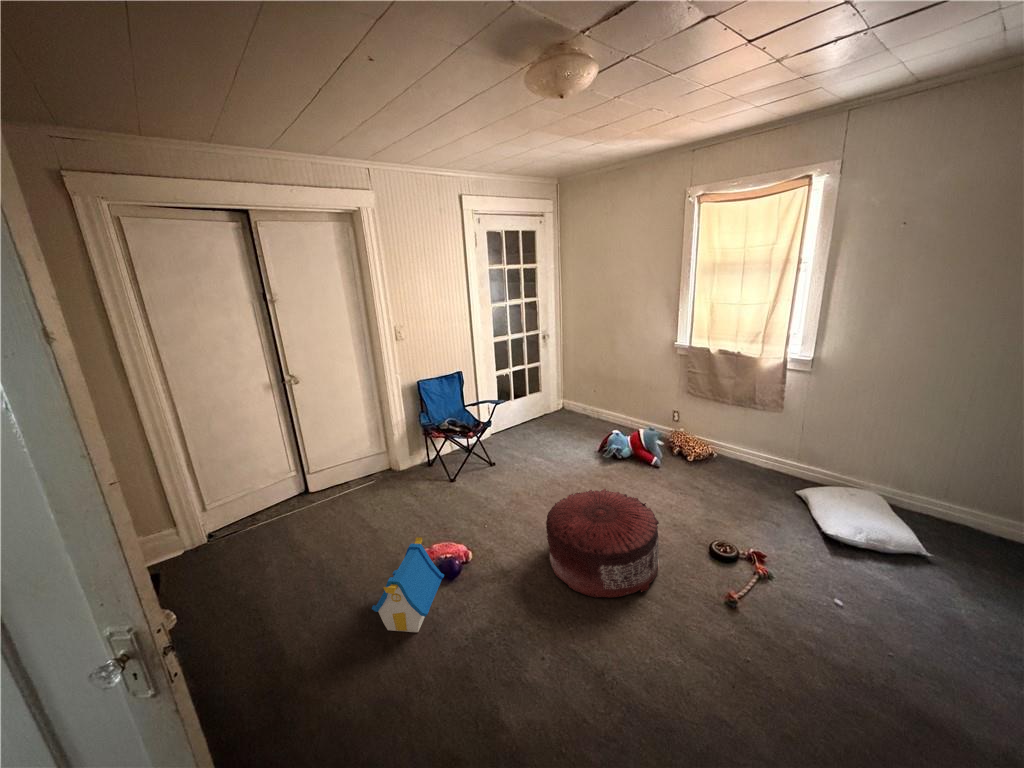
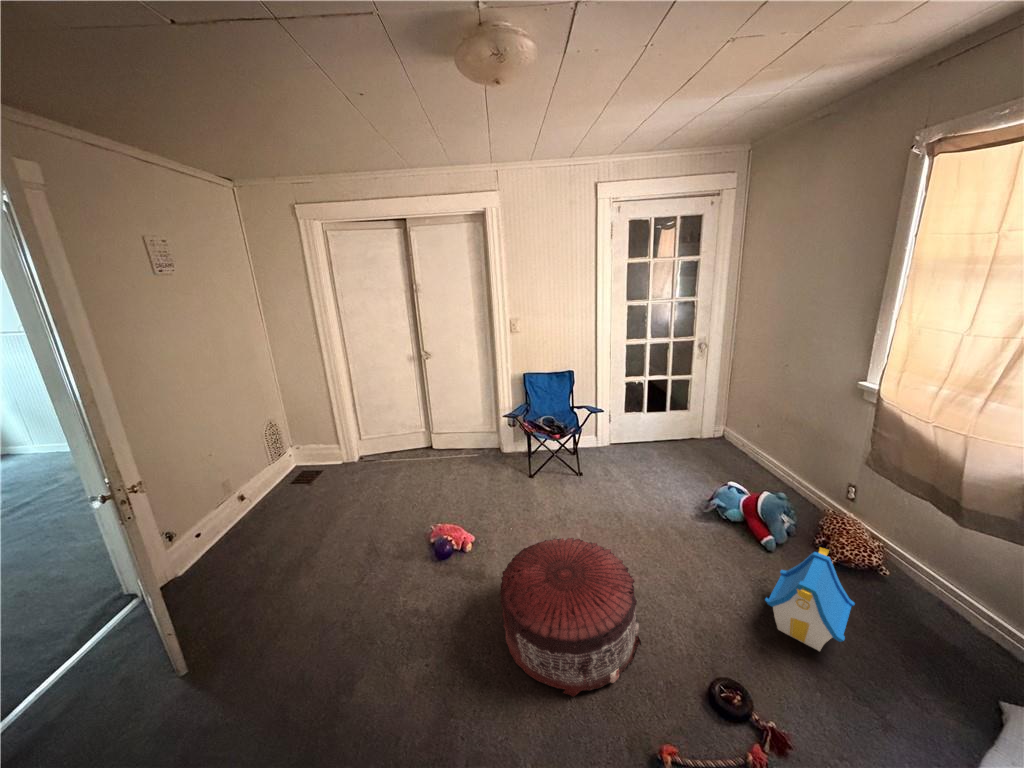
toy house: present [372,537,444,632] -> present [765,547,854,651]

